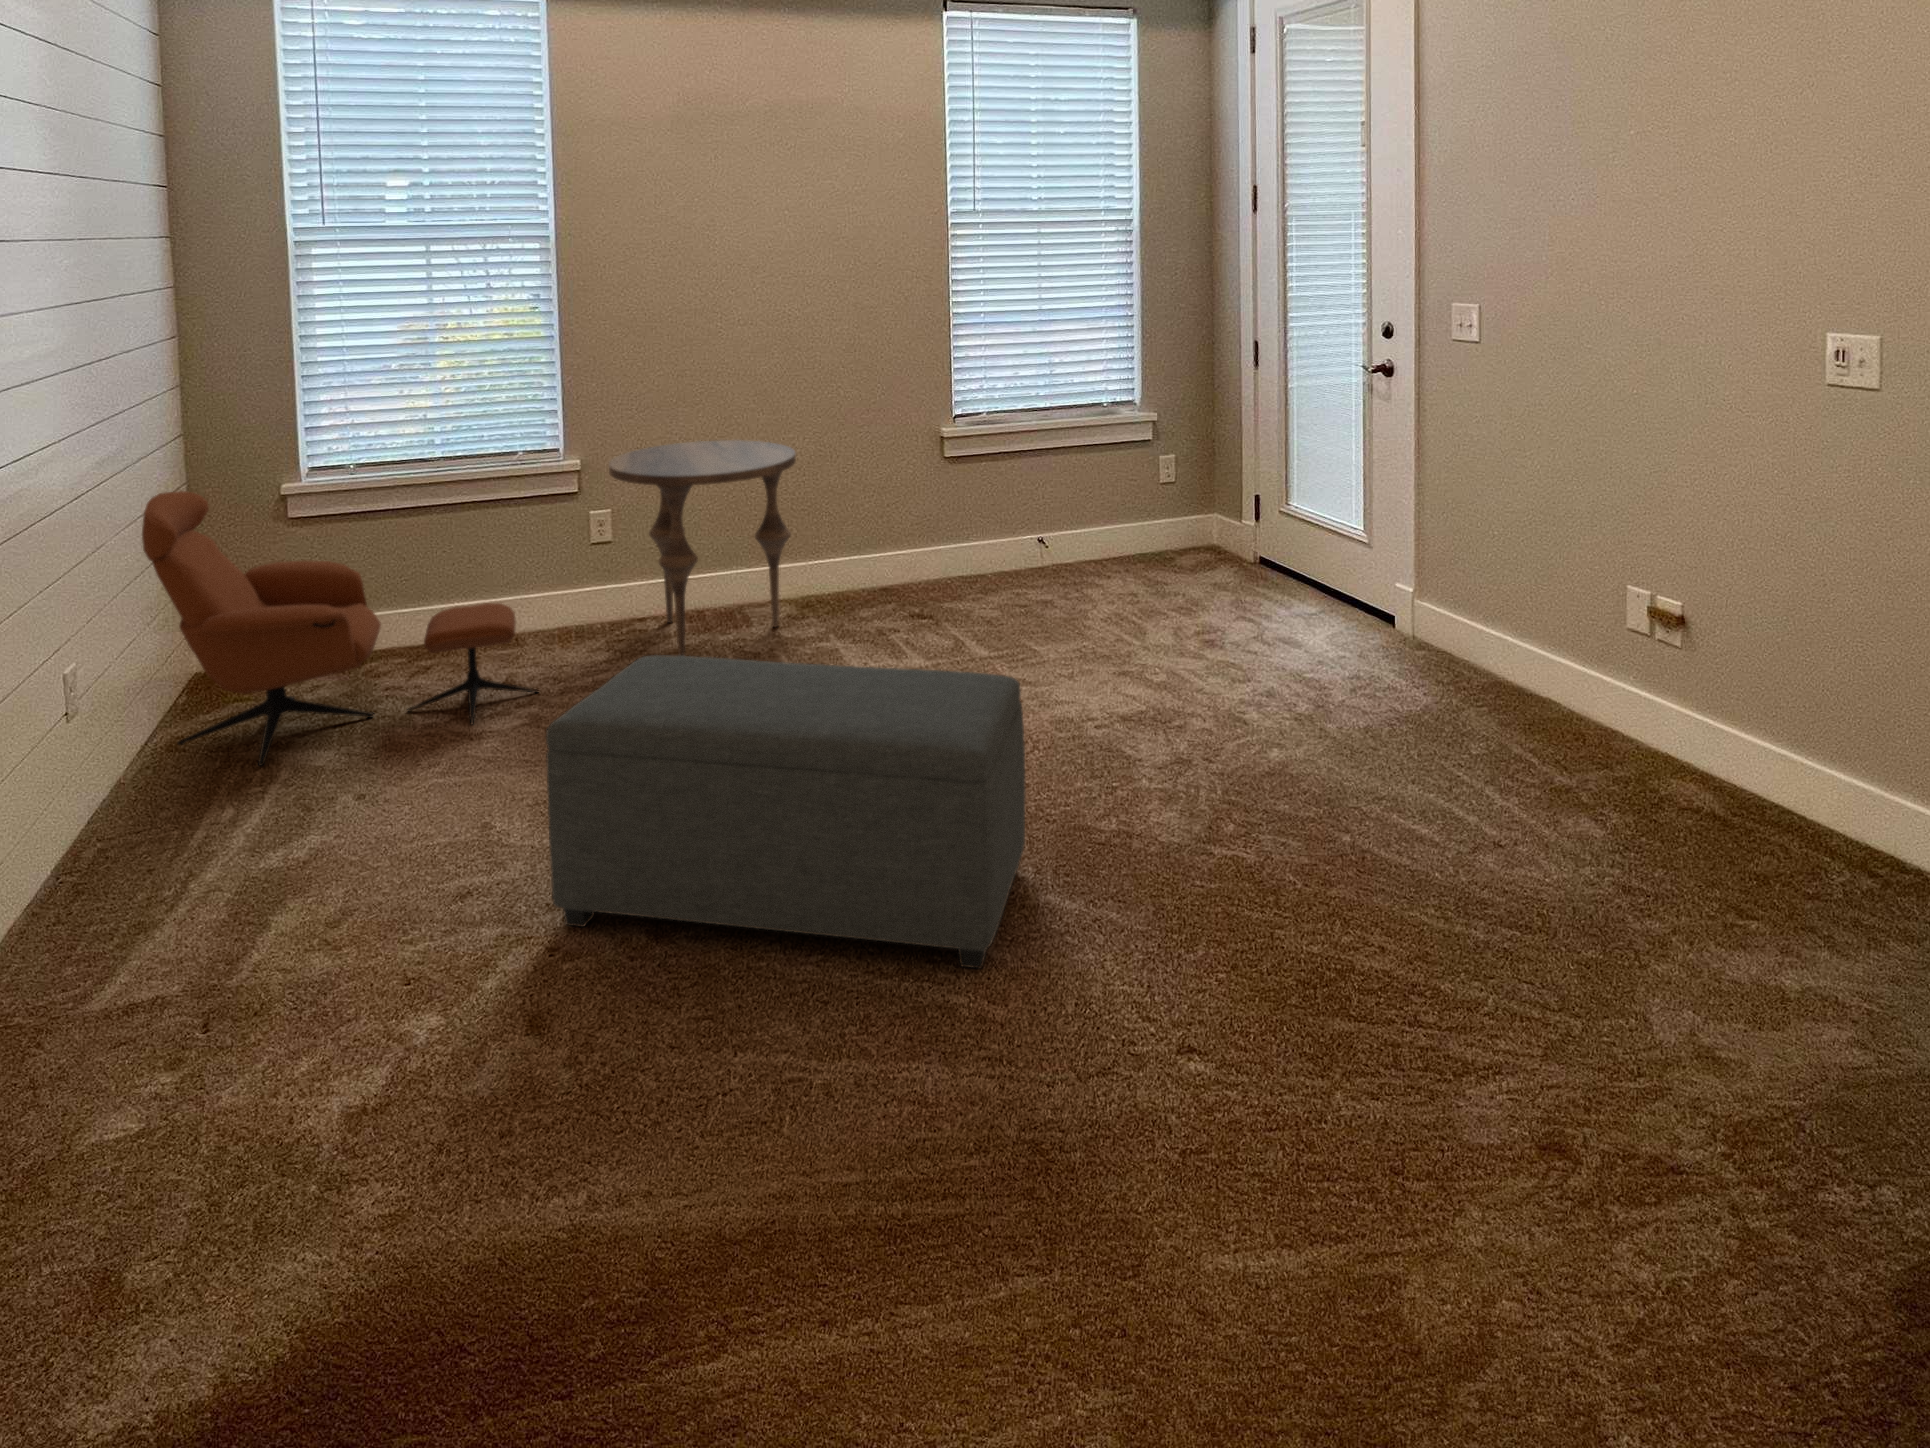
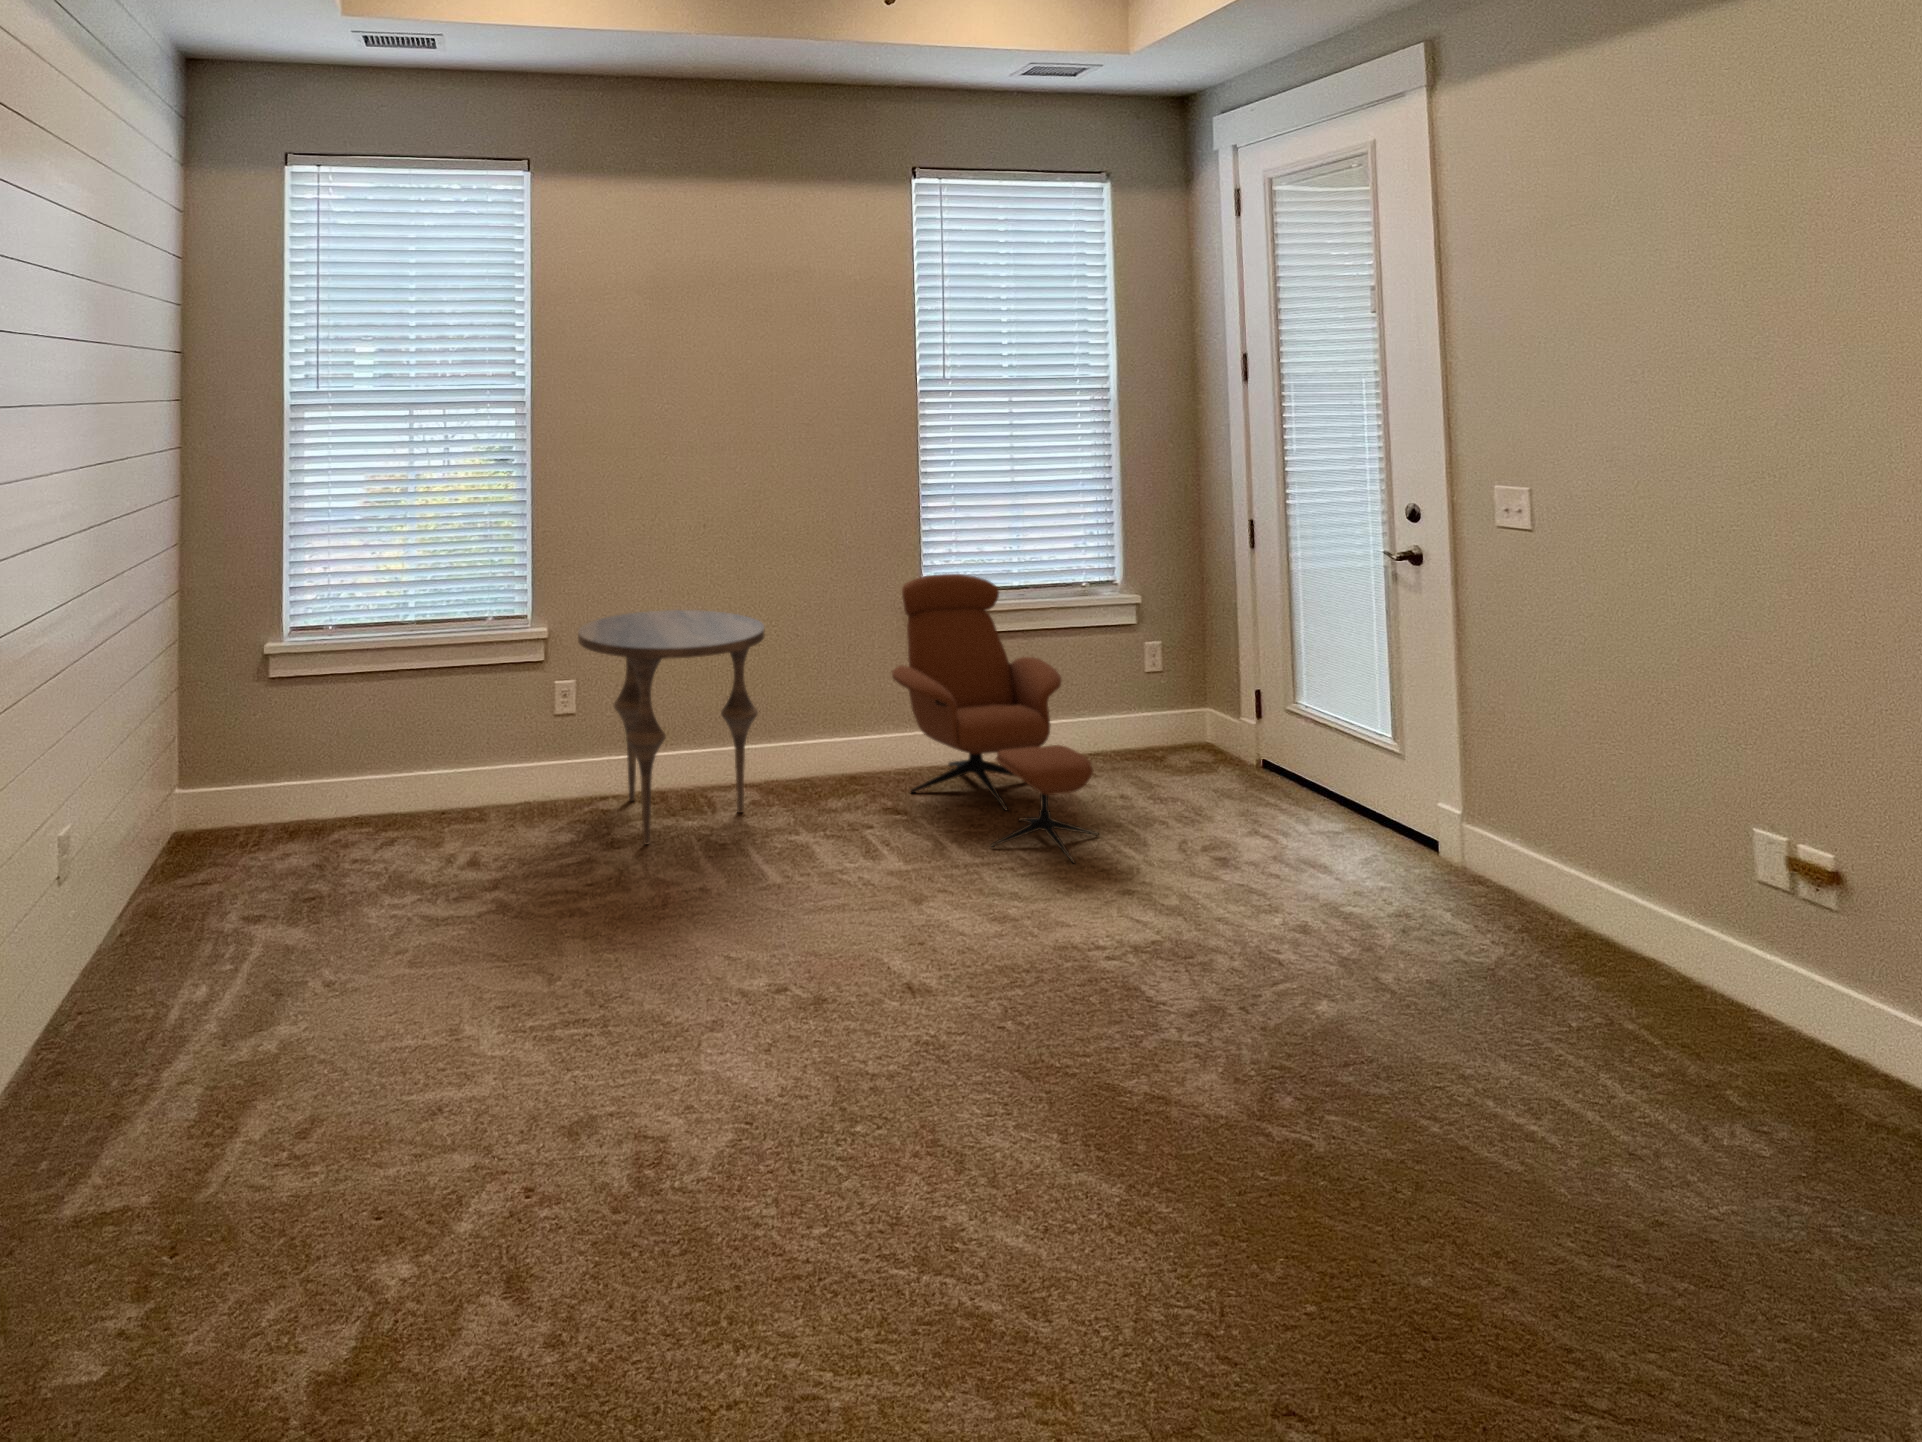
lounge chair: present [142,491,539,766] -> present [892,574,1099,863]
ottoman: present [546,655,1025,968] -> none [528,850,1048,1268]

